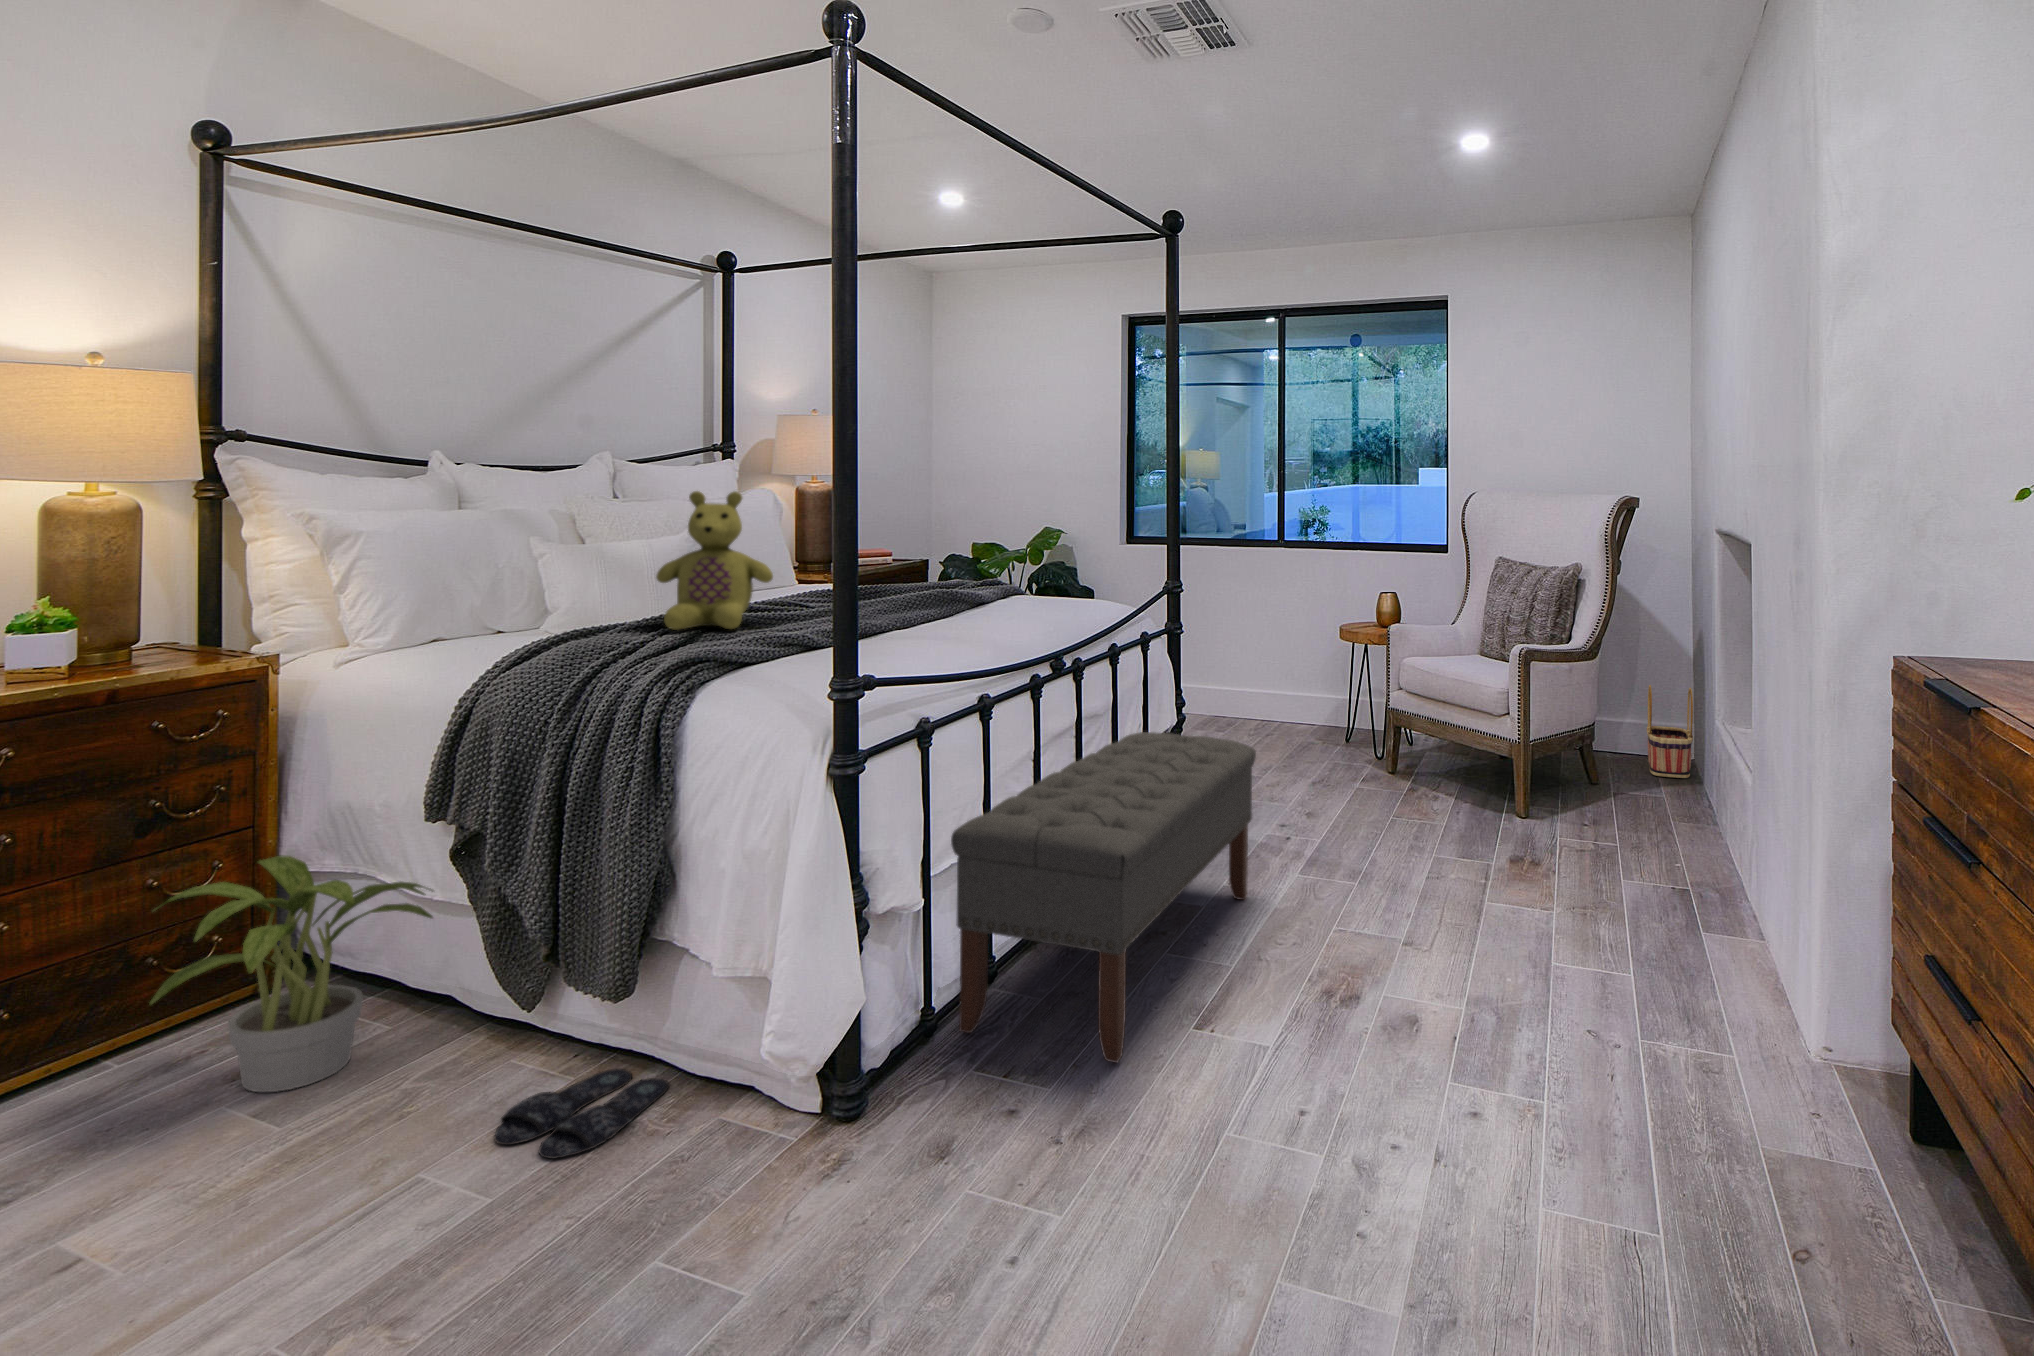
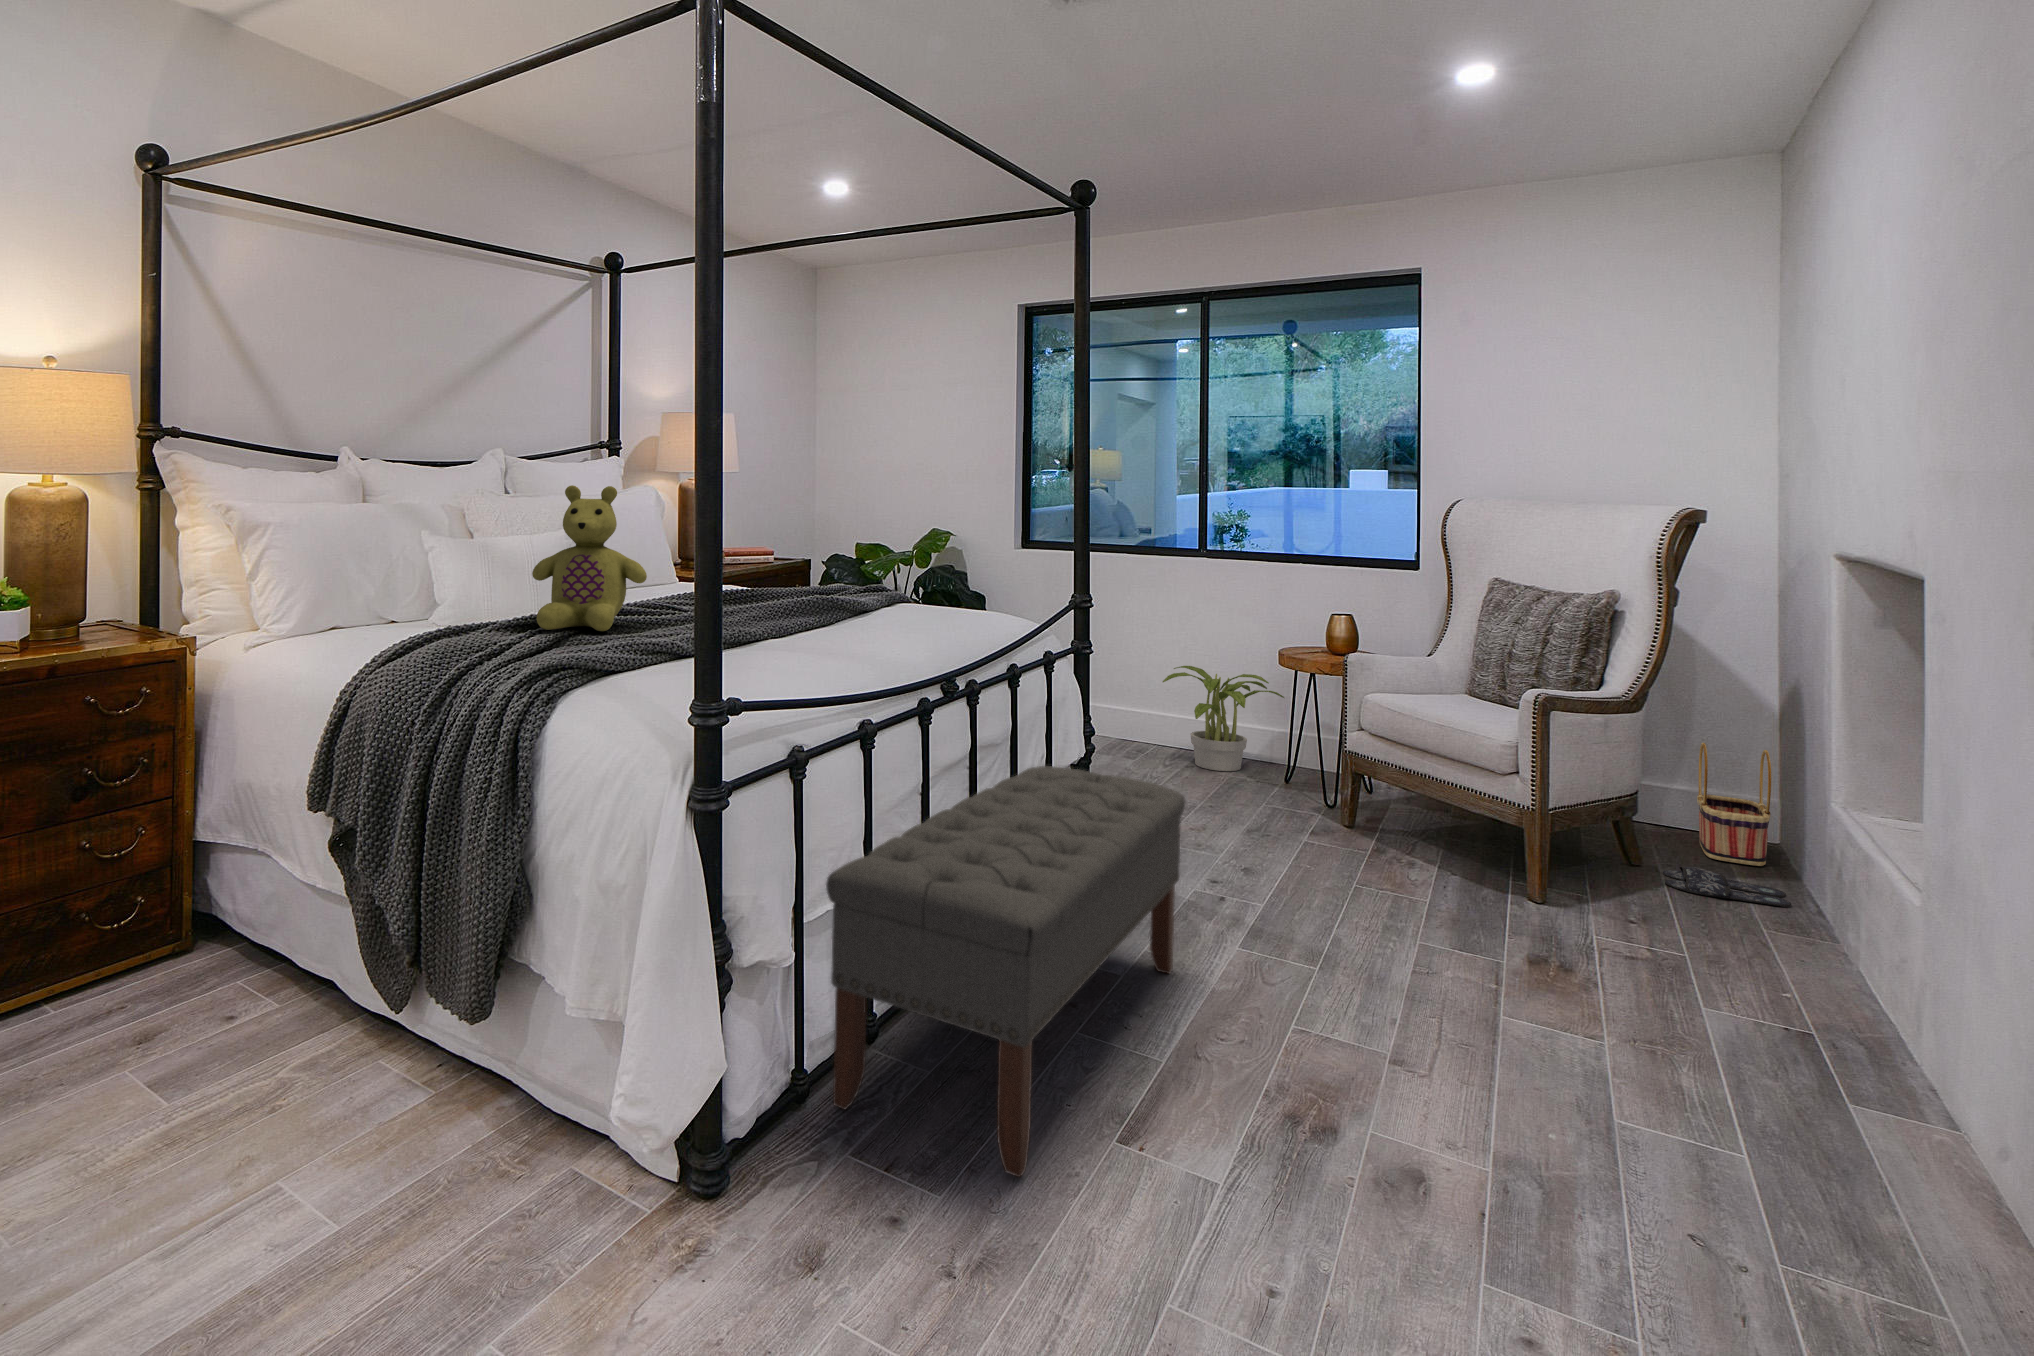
potted plant: present [150,855,433,1092] -> present [1163,666,1284,771]
slippers: present [494,1069,669,1159] -> present [1663,867,1791,907]

